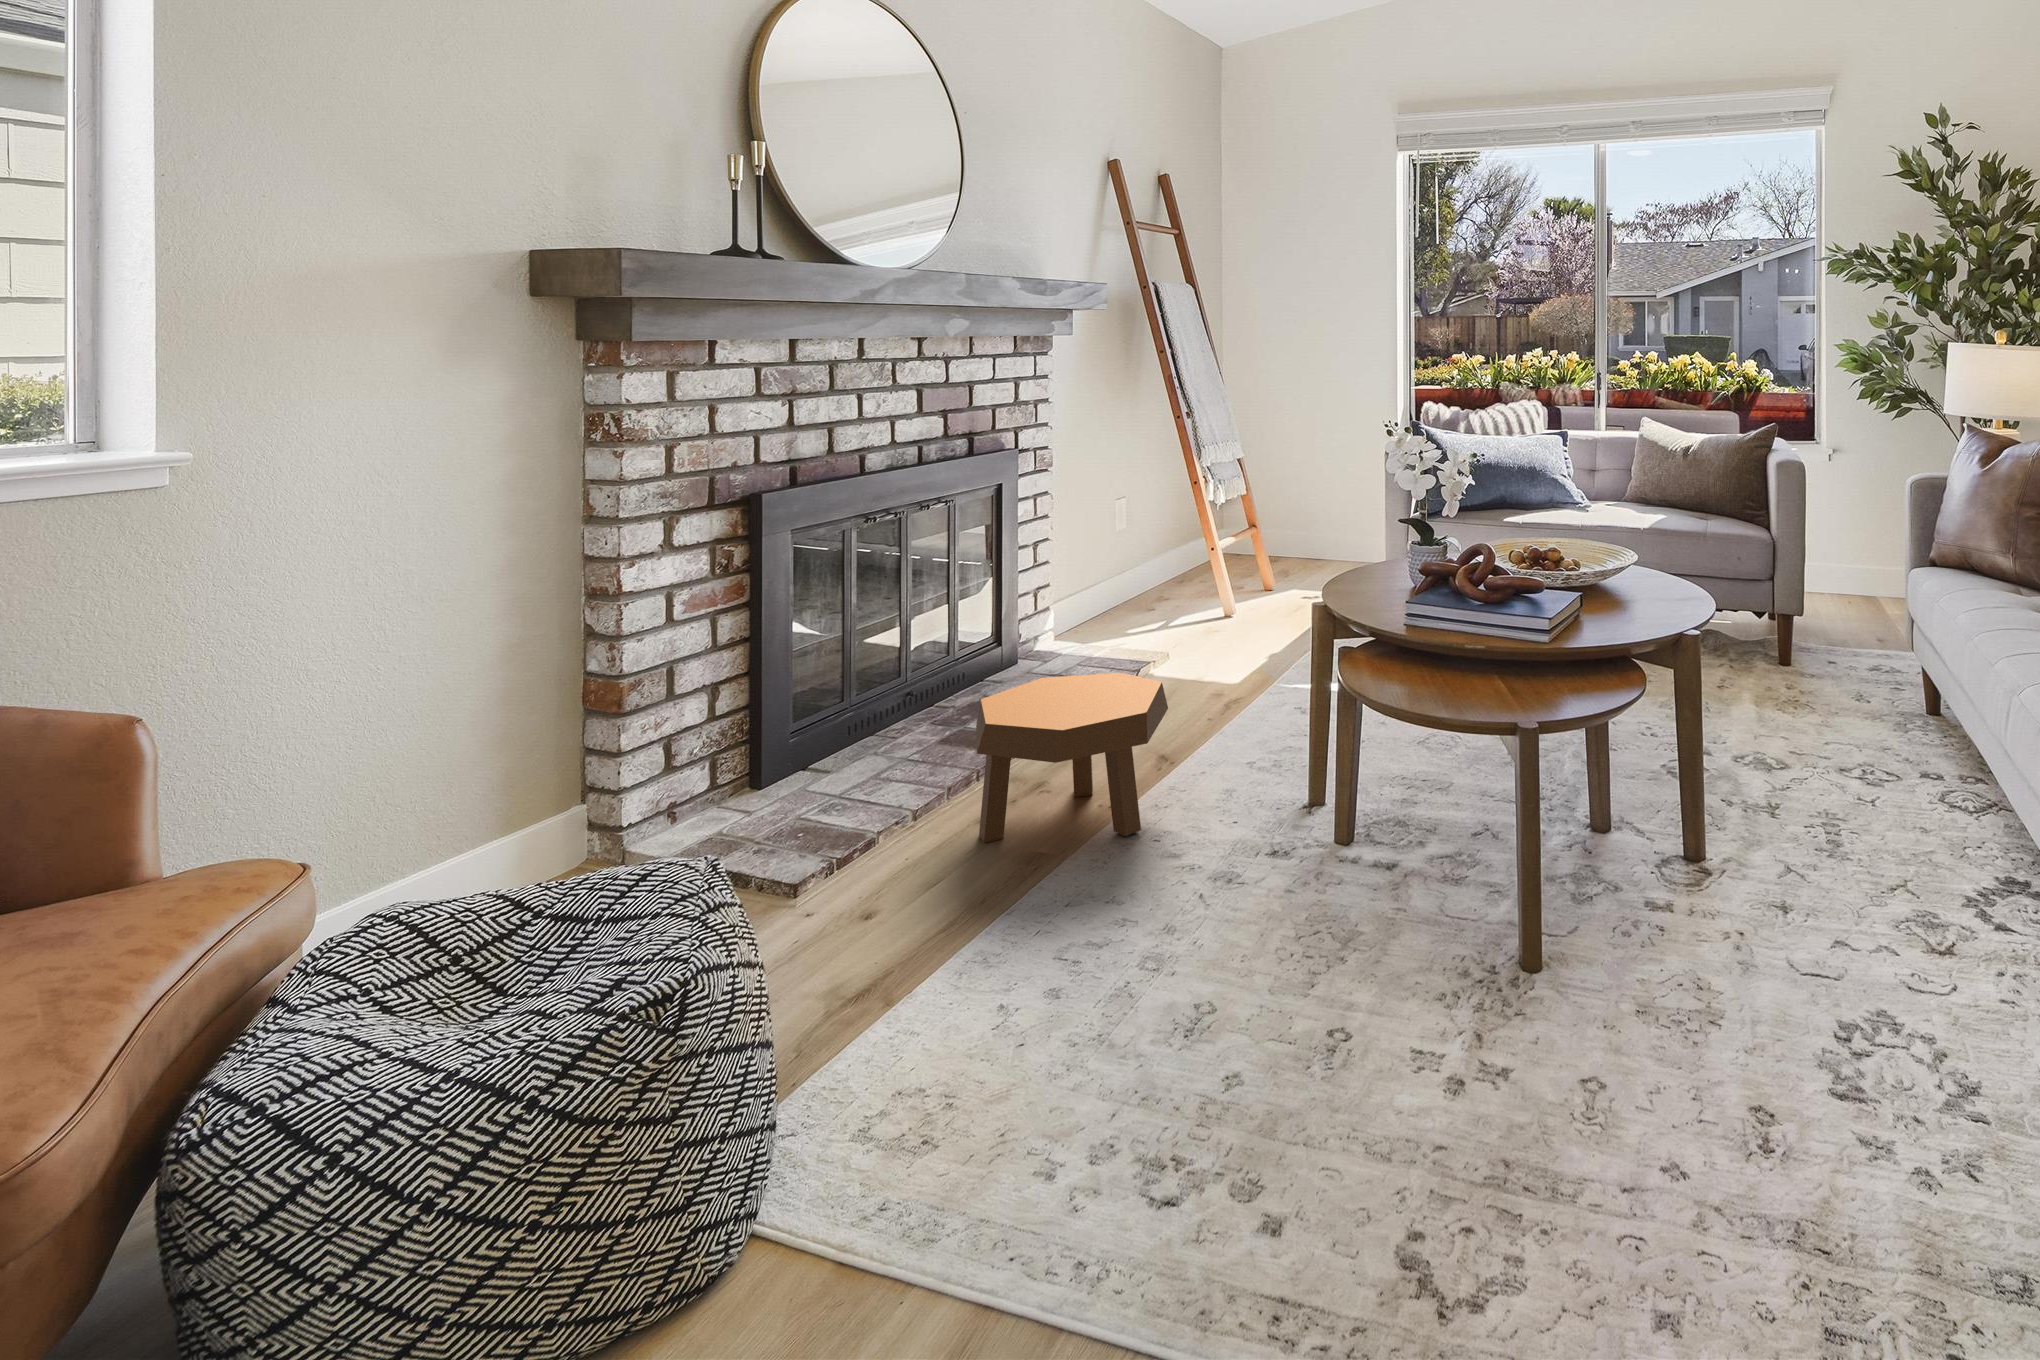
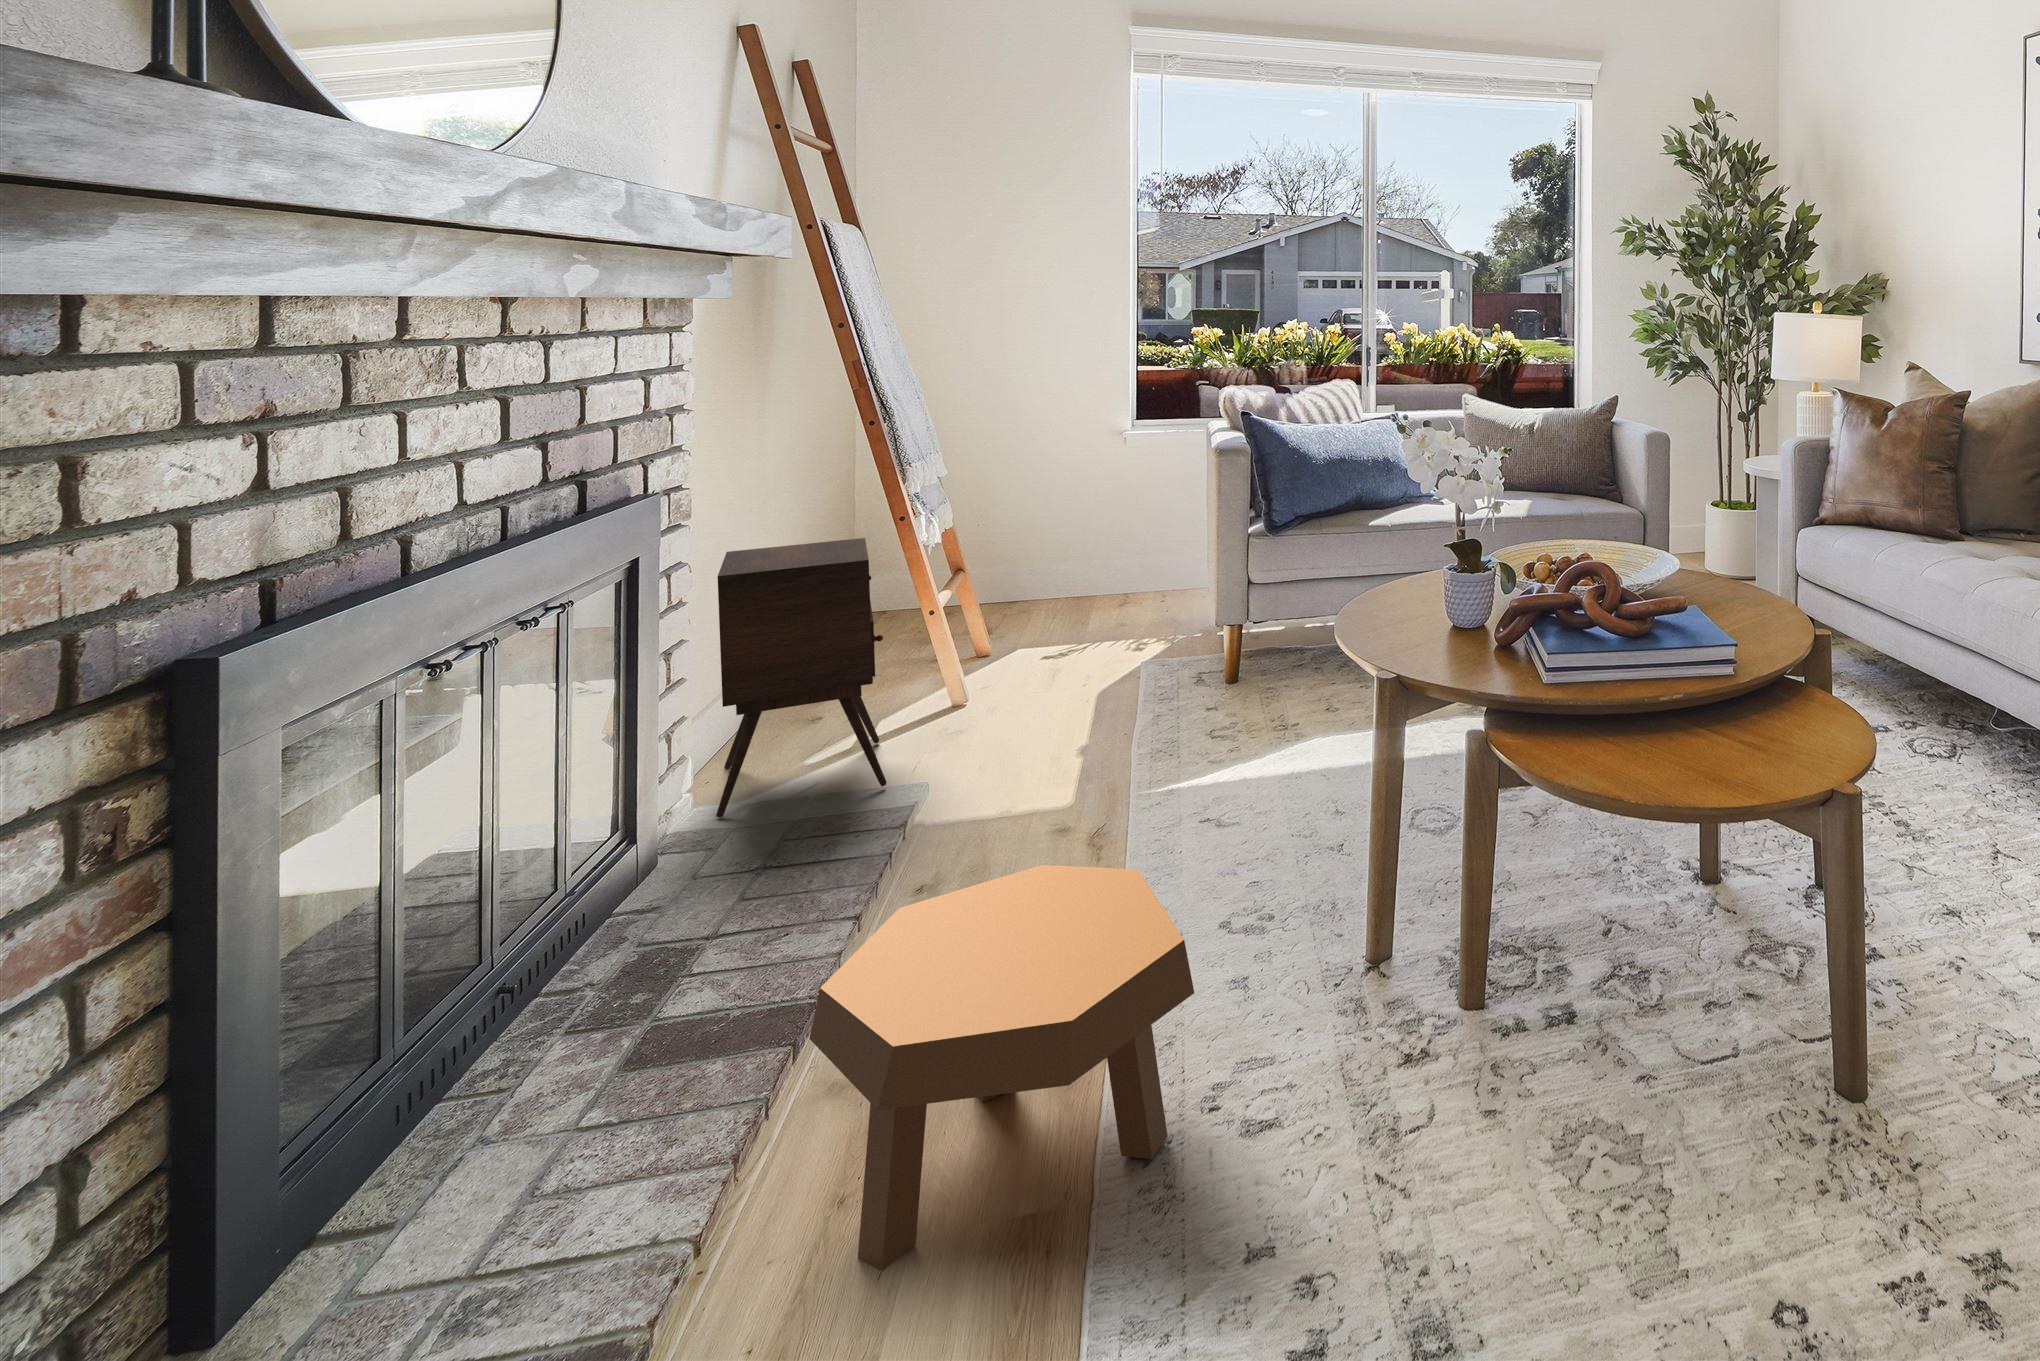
side table: none [1056,492,1162,654] -> present [716,538,887,818]

